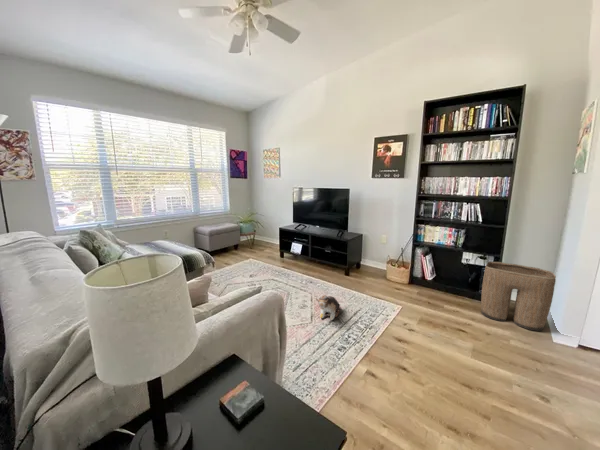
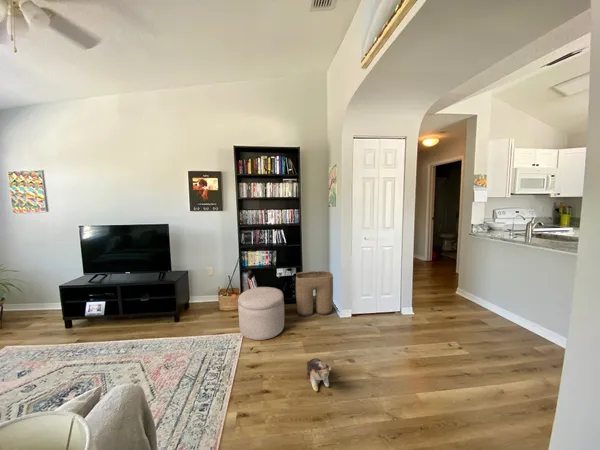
ottoman: none [399,264,459,323] -> present [238,287,284,340]
plush toy: present [316,295,339,320] -> present [307,358,331,391]

